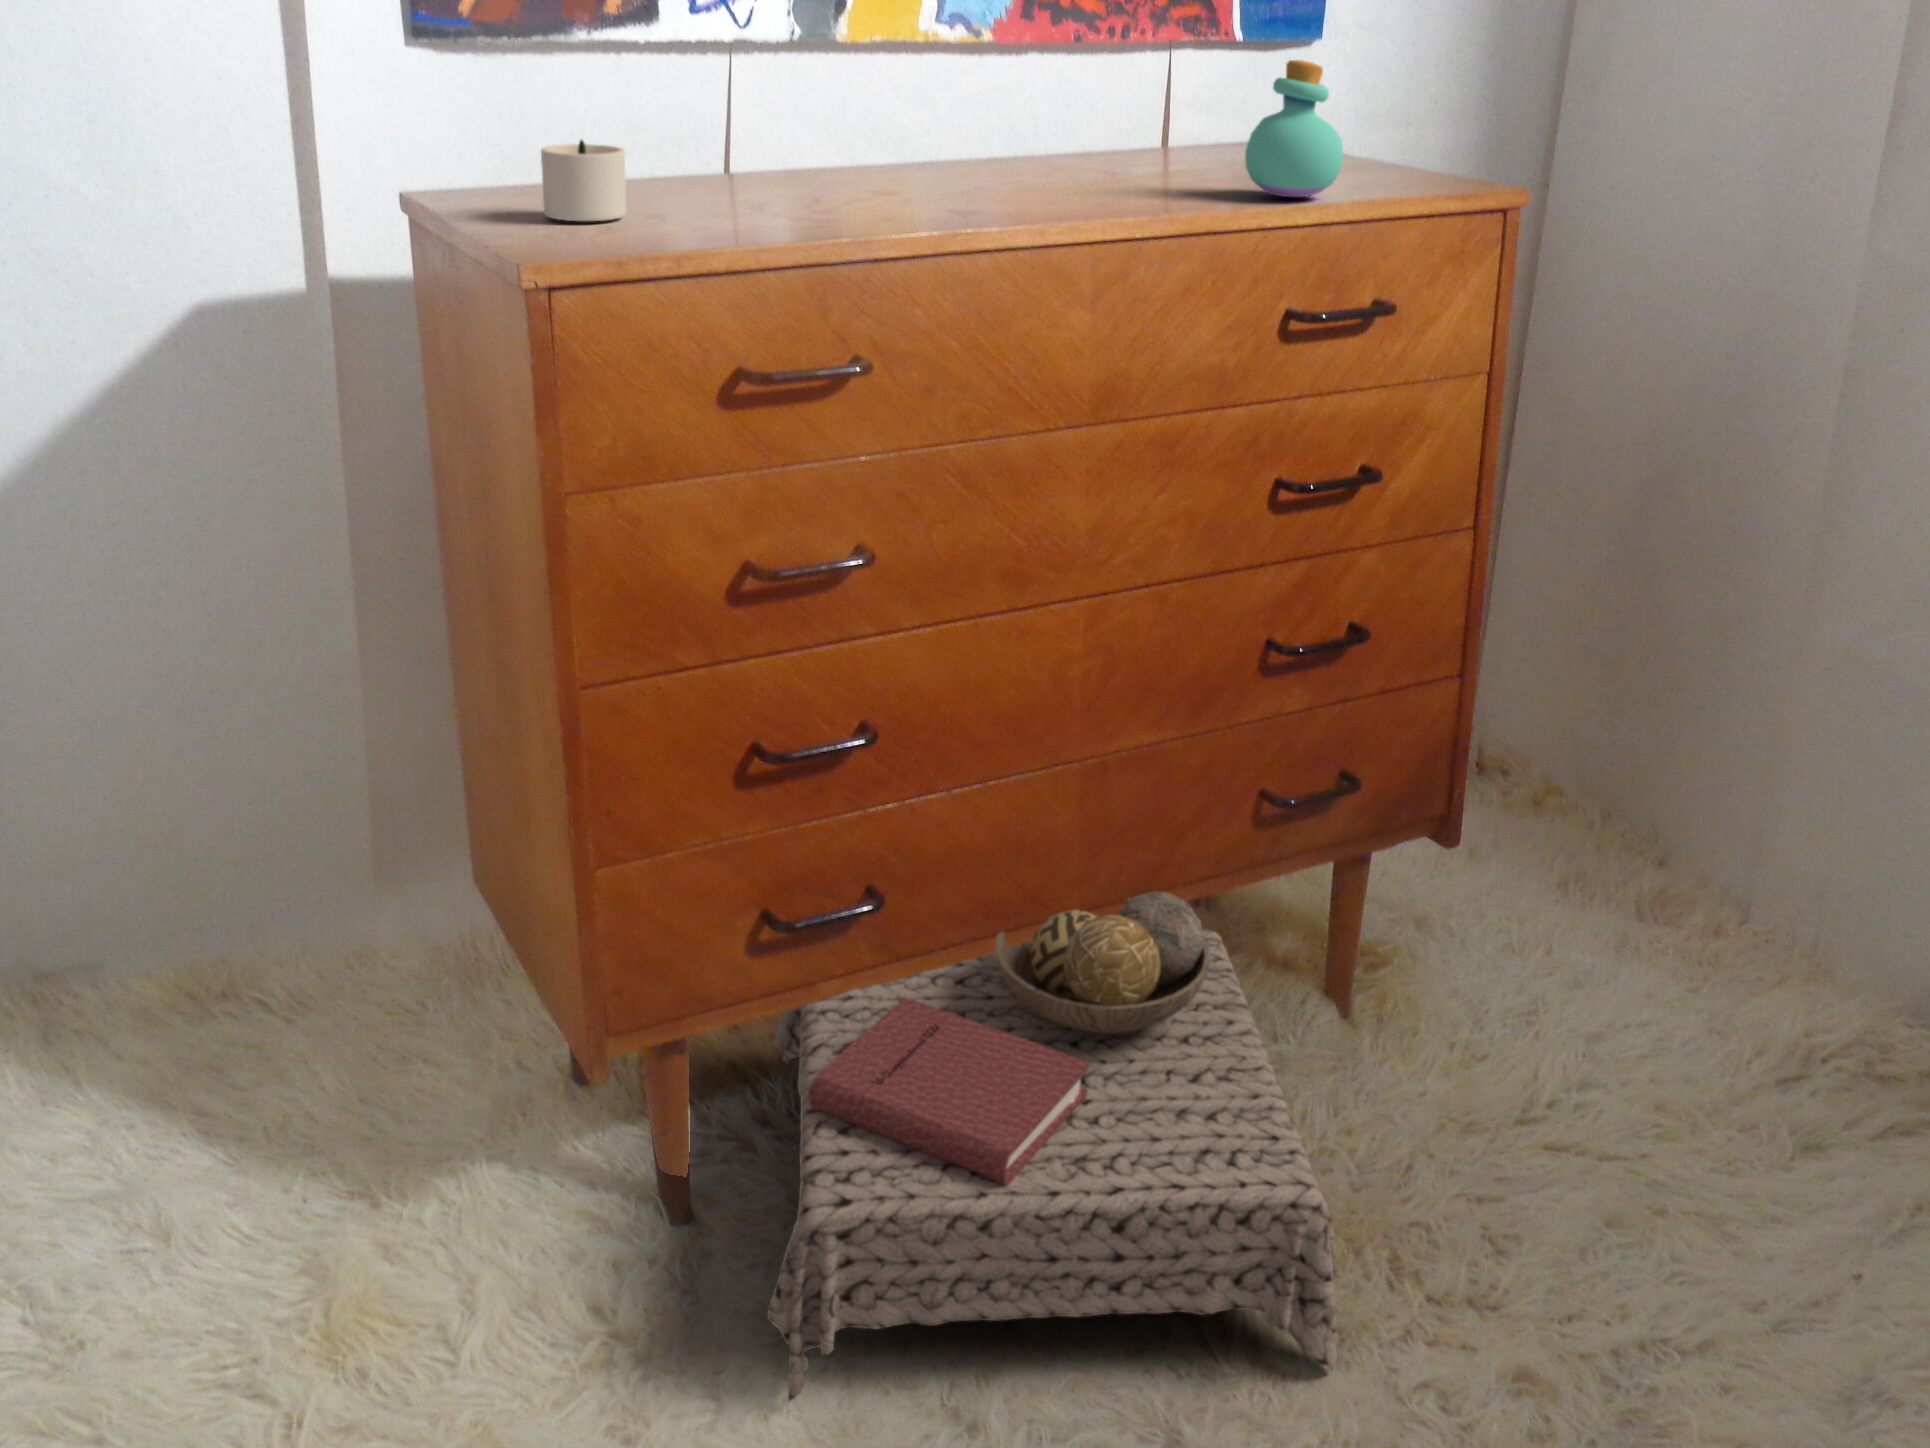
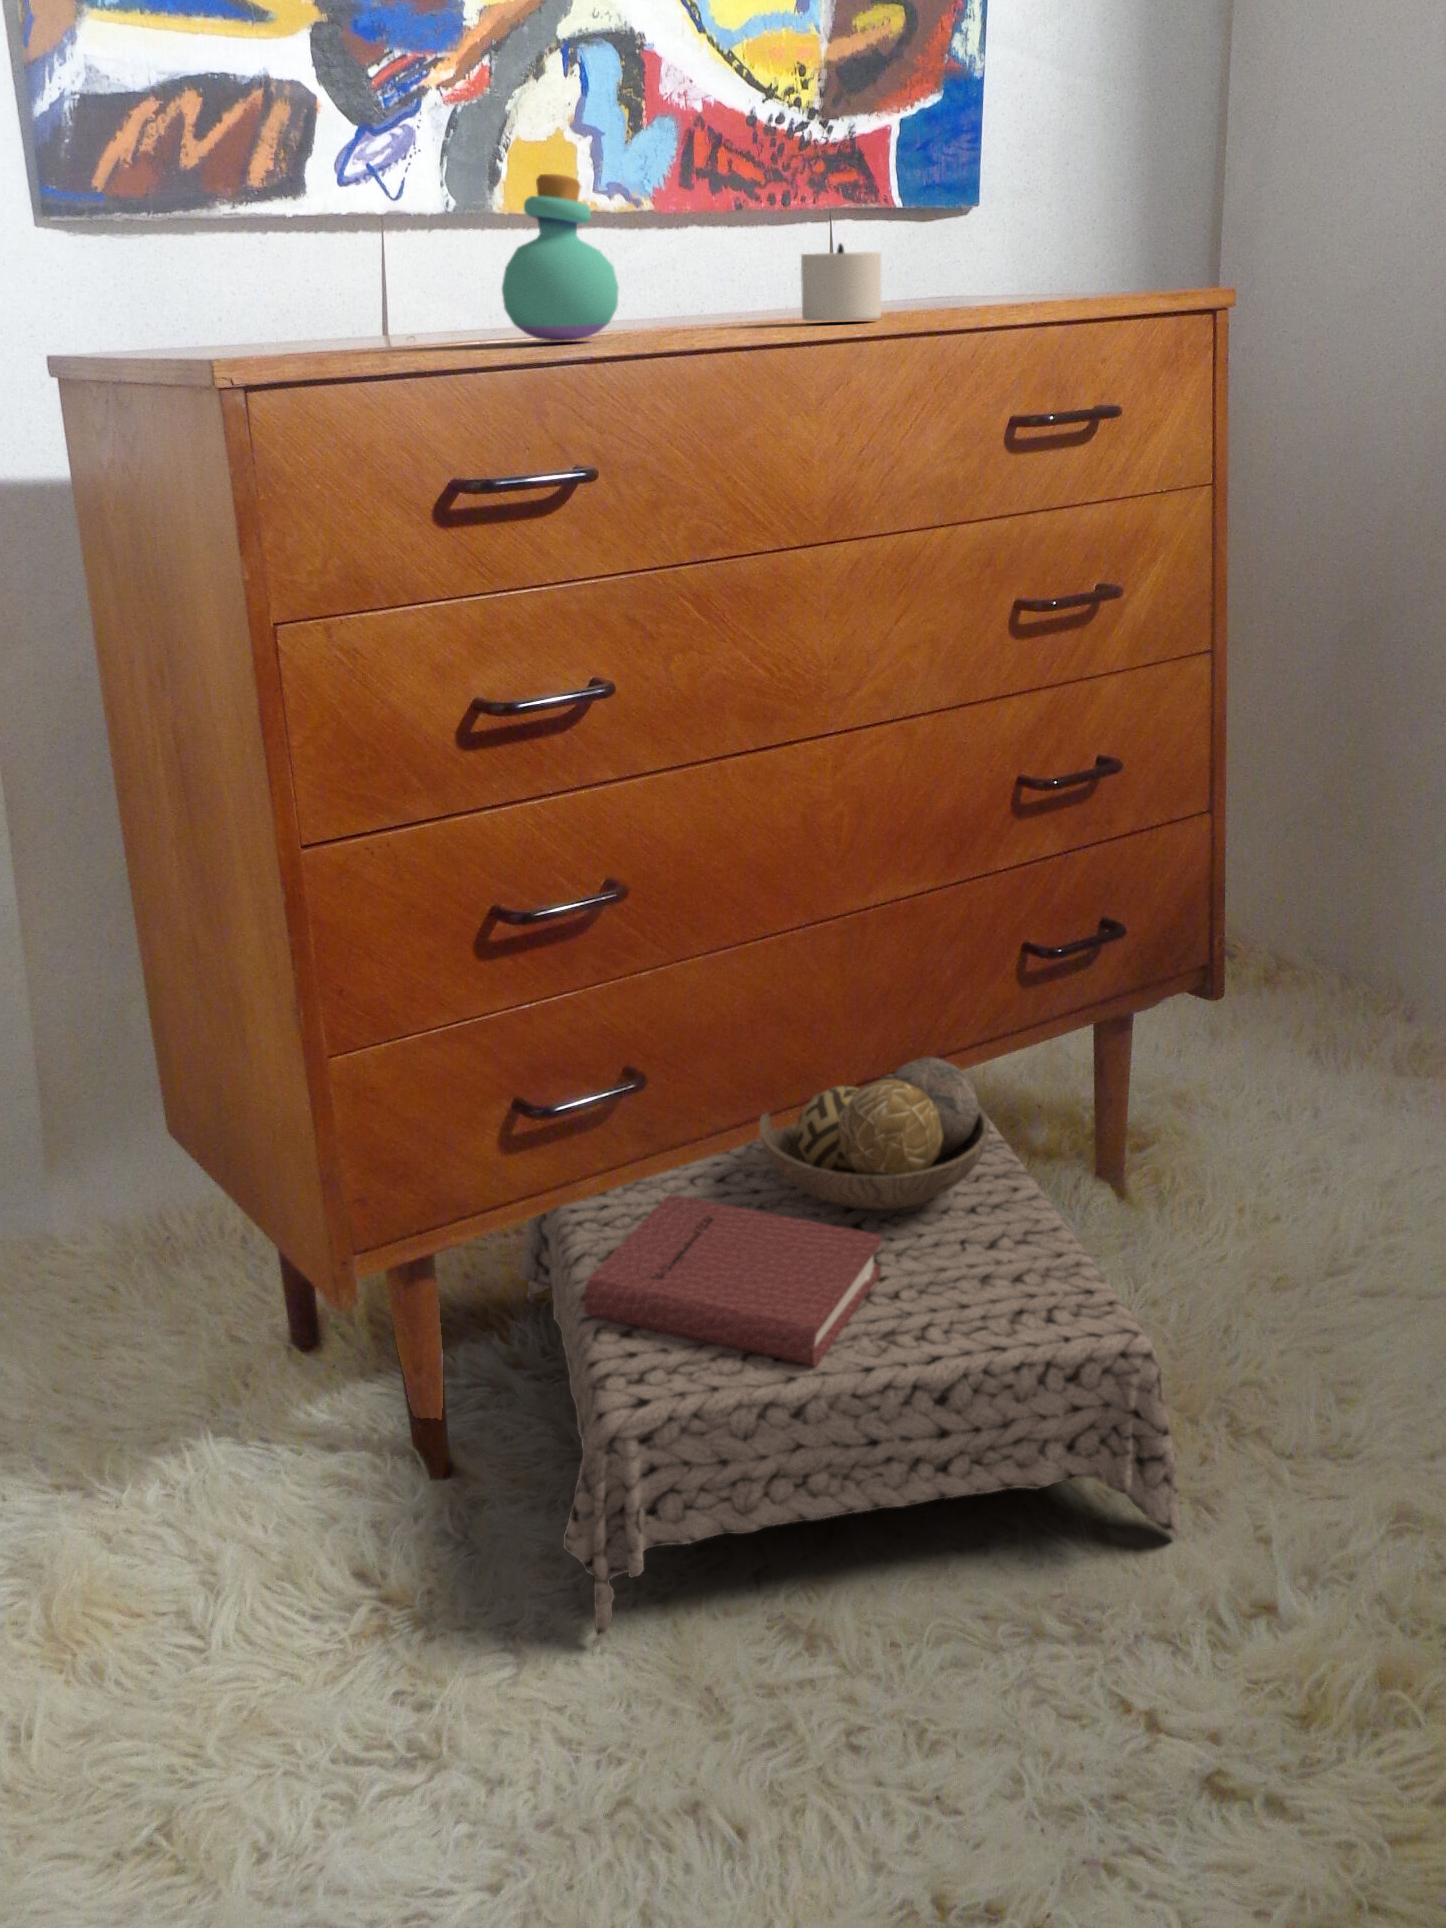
perfume bottle: present [1245,60,1343,197] -> present [502,174,618,341]
candle: present [541,140,627,221] -> present [801,244,881,321]

